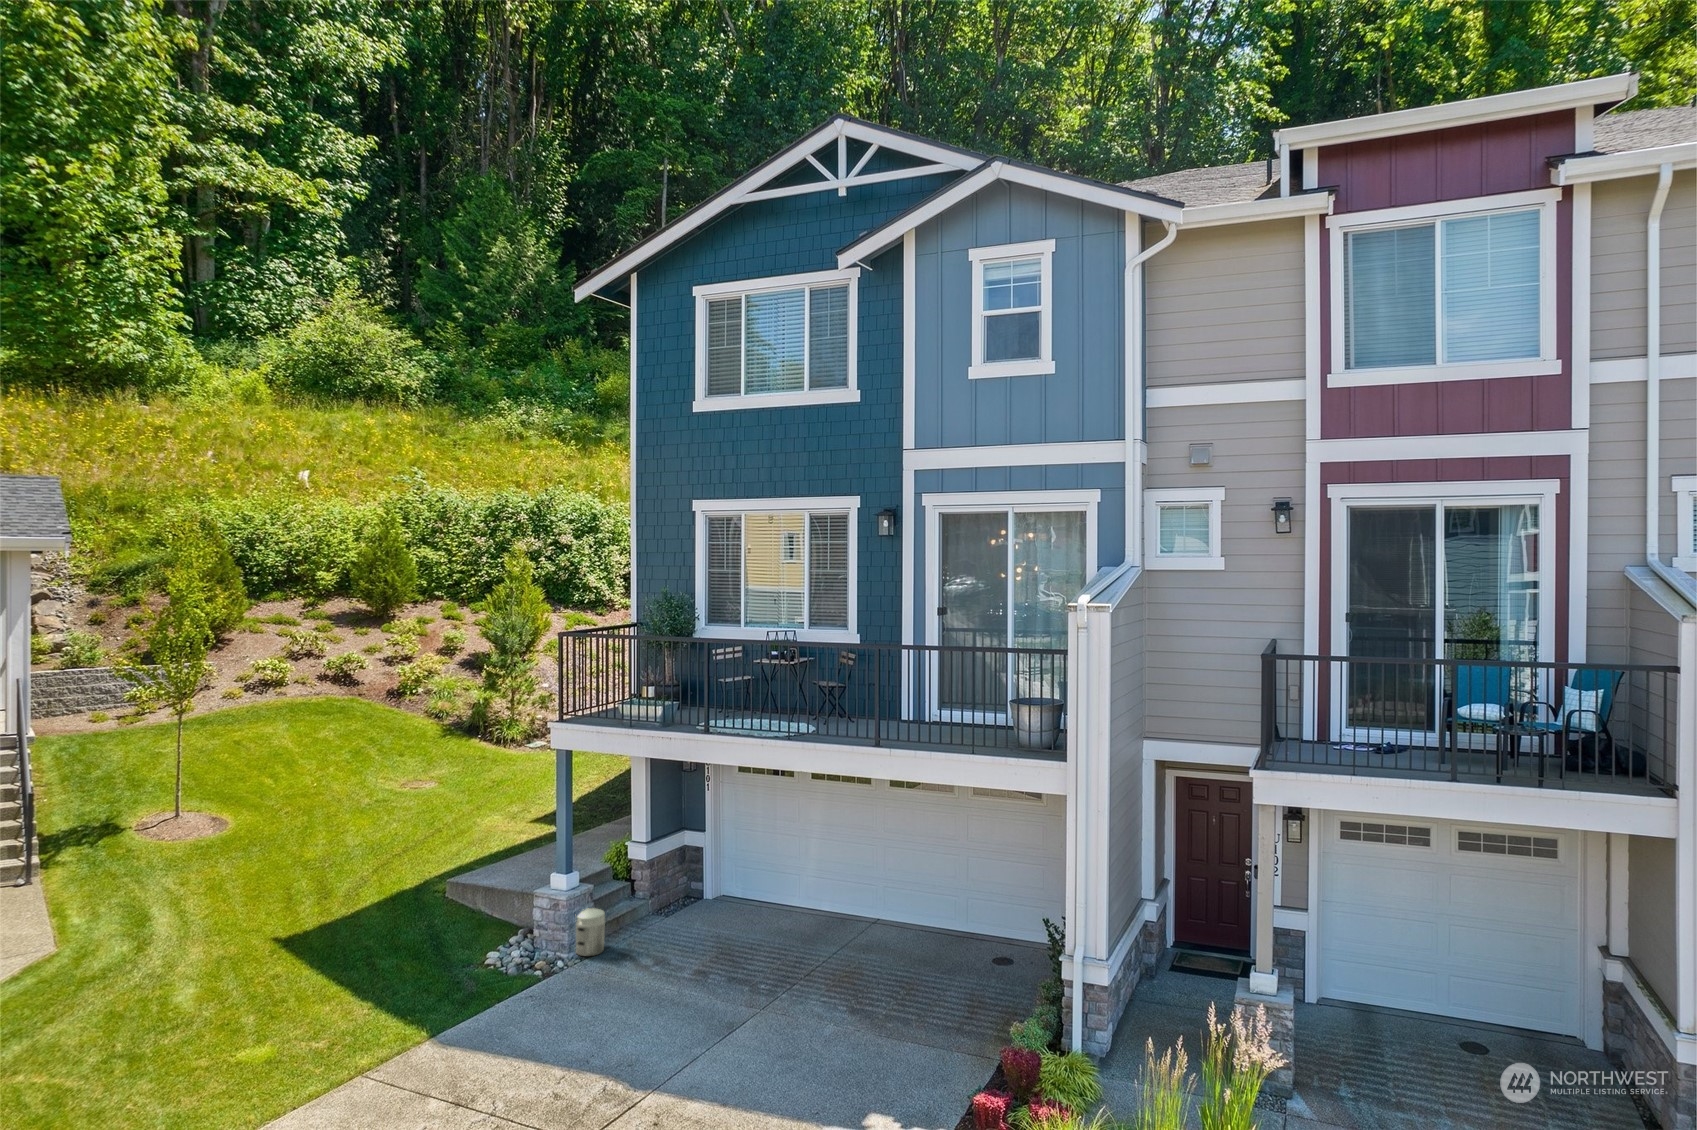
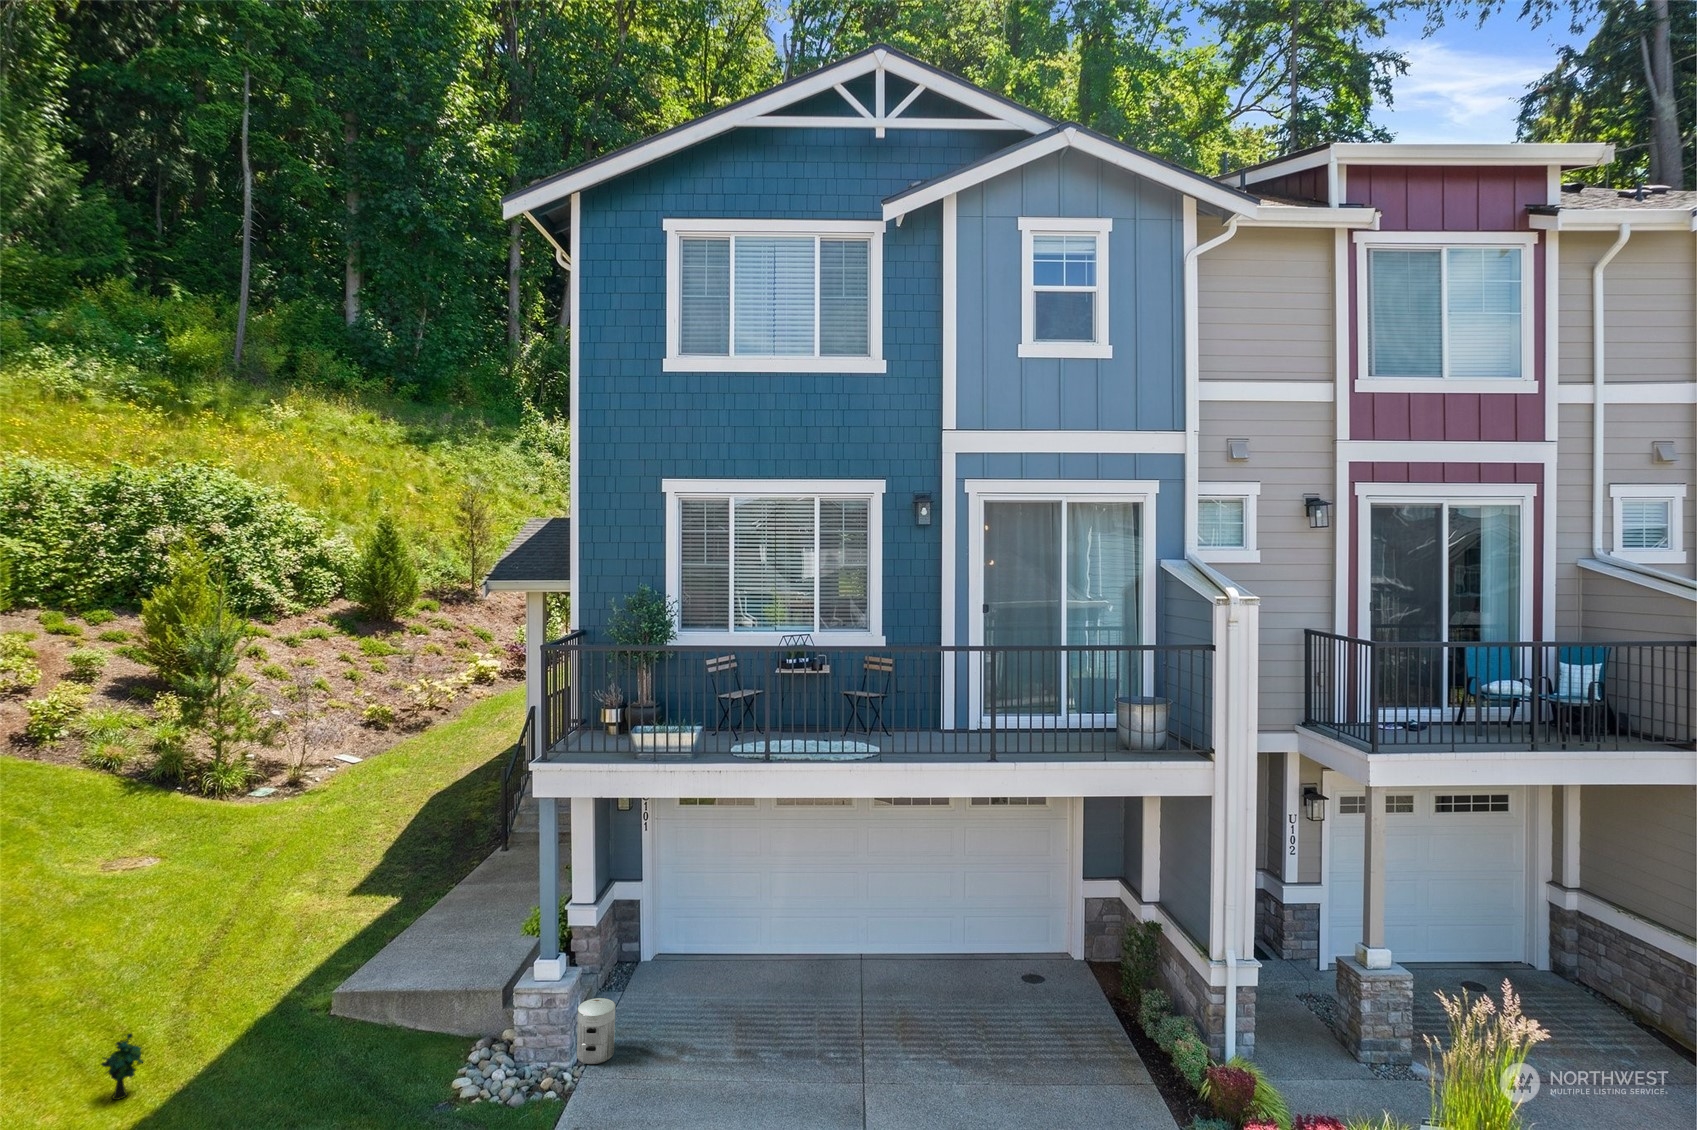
decorative plant: none [291,881,319,923] -> present [101,1033,143,1100]

